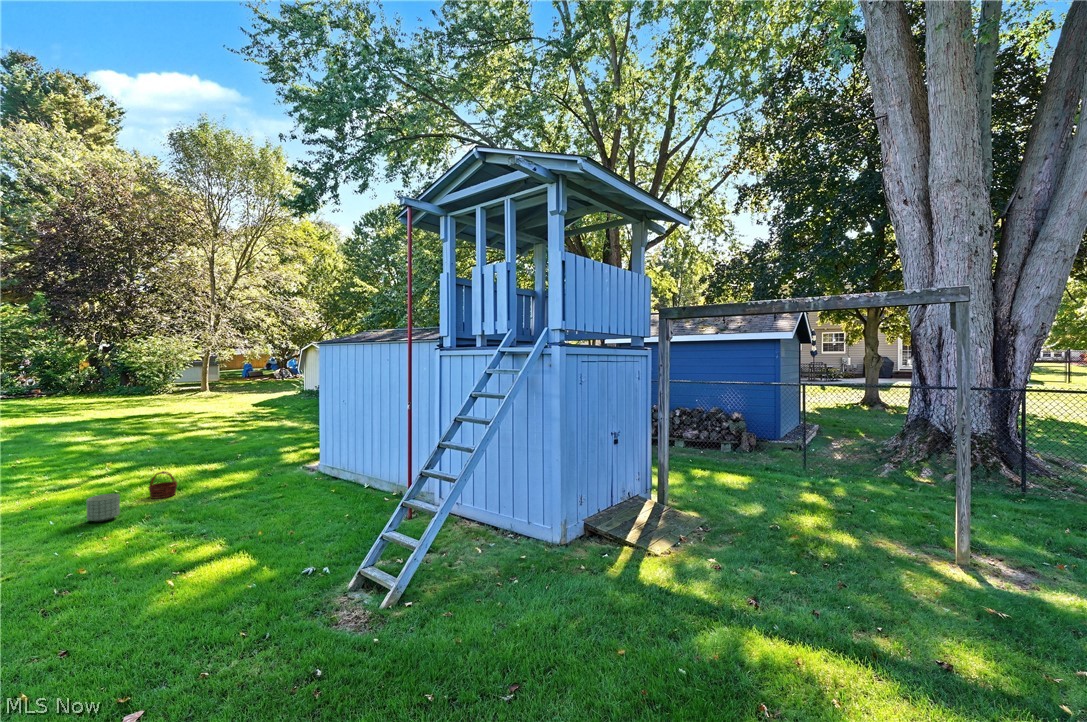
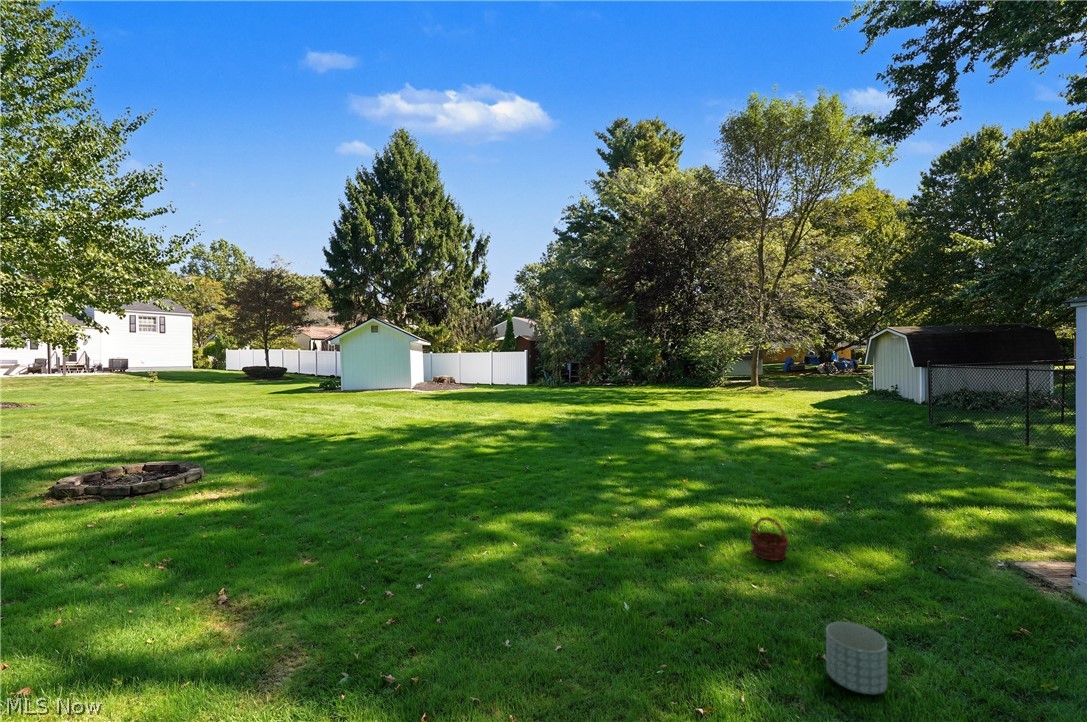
planter: present [87,494,120,522] -> present [826,622,887,694]

